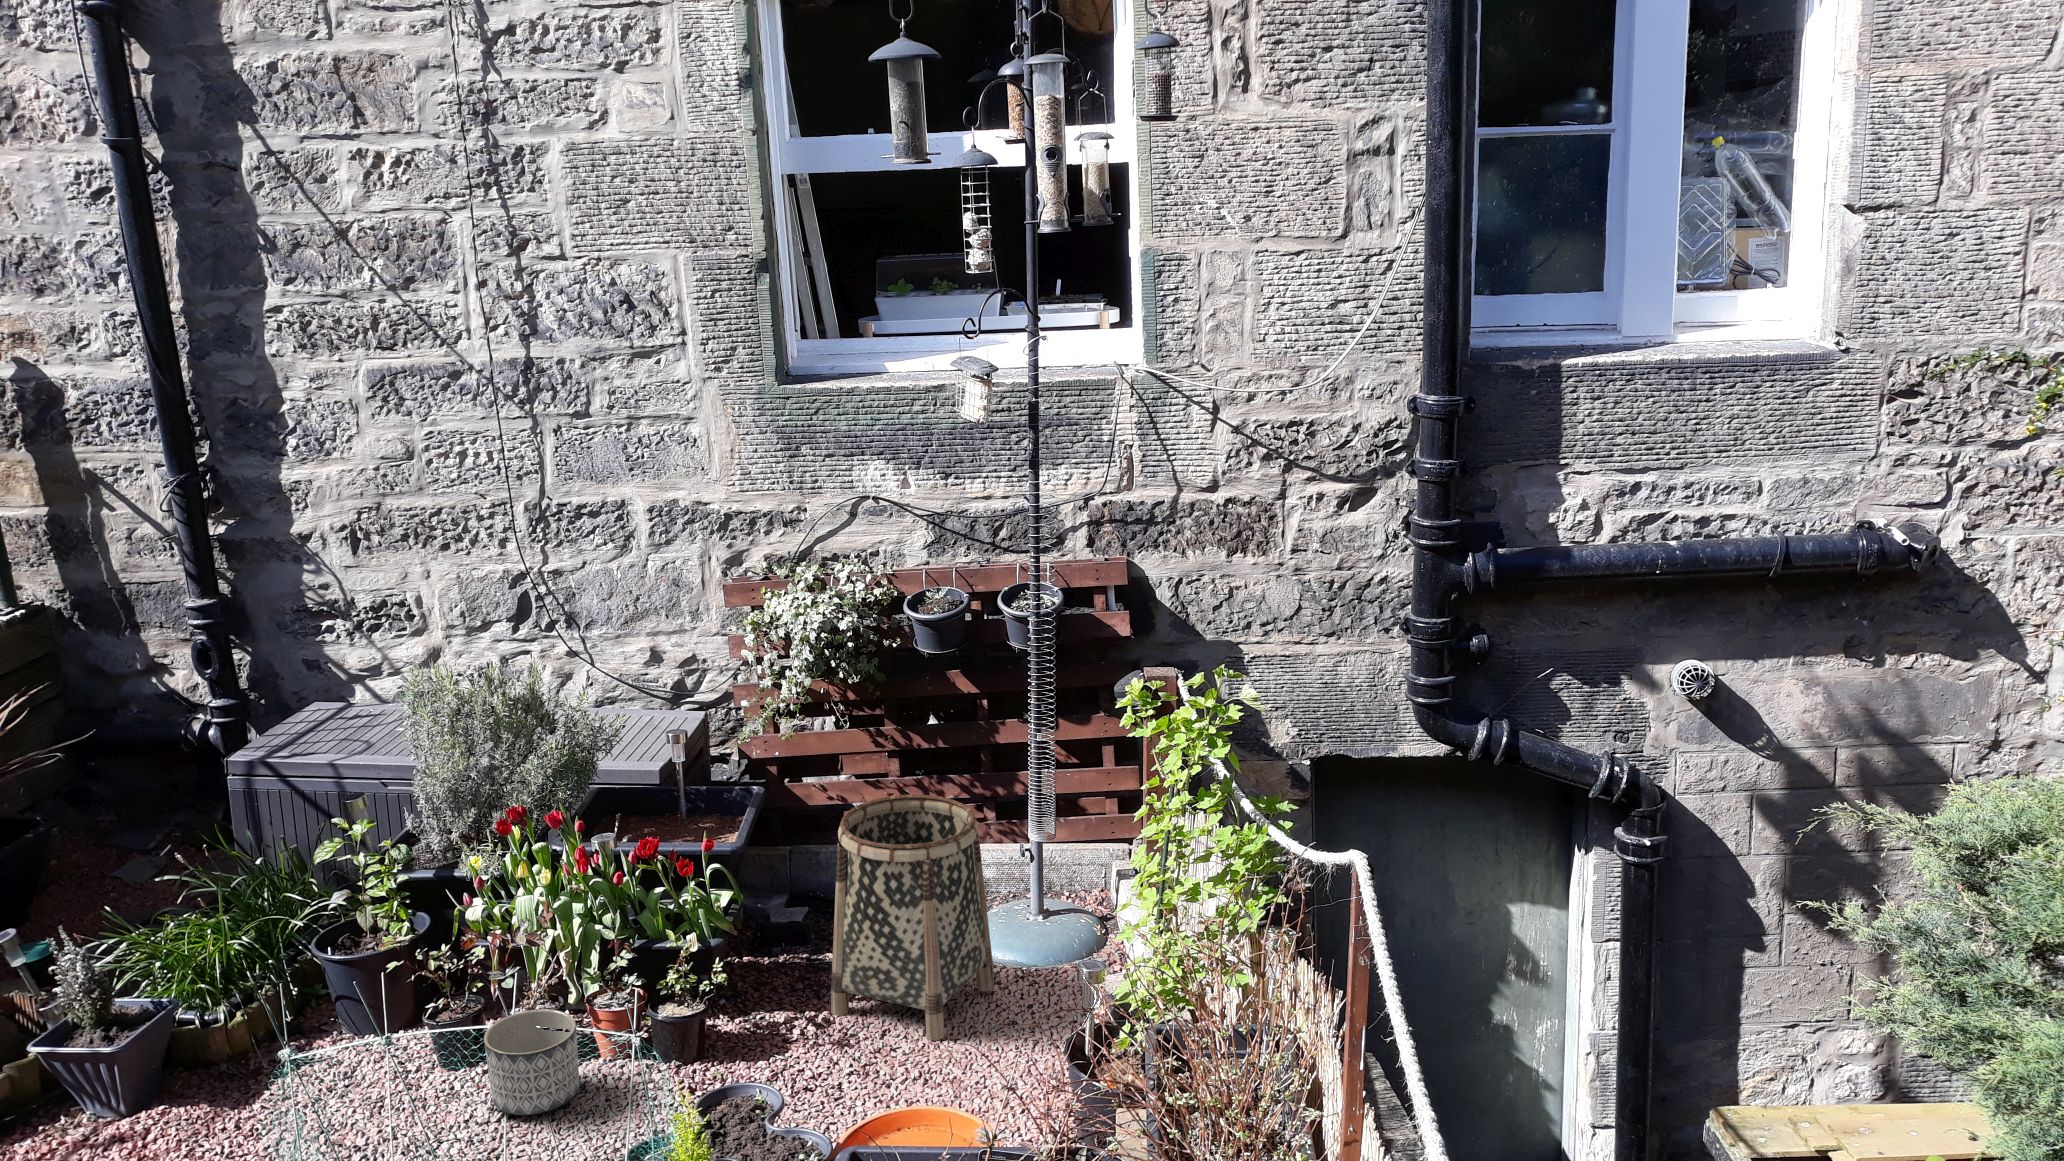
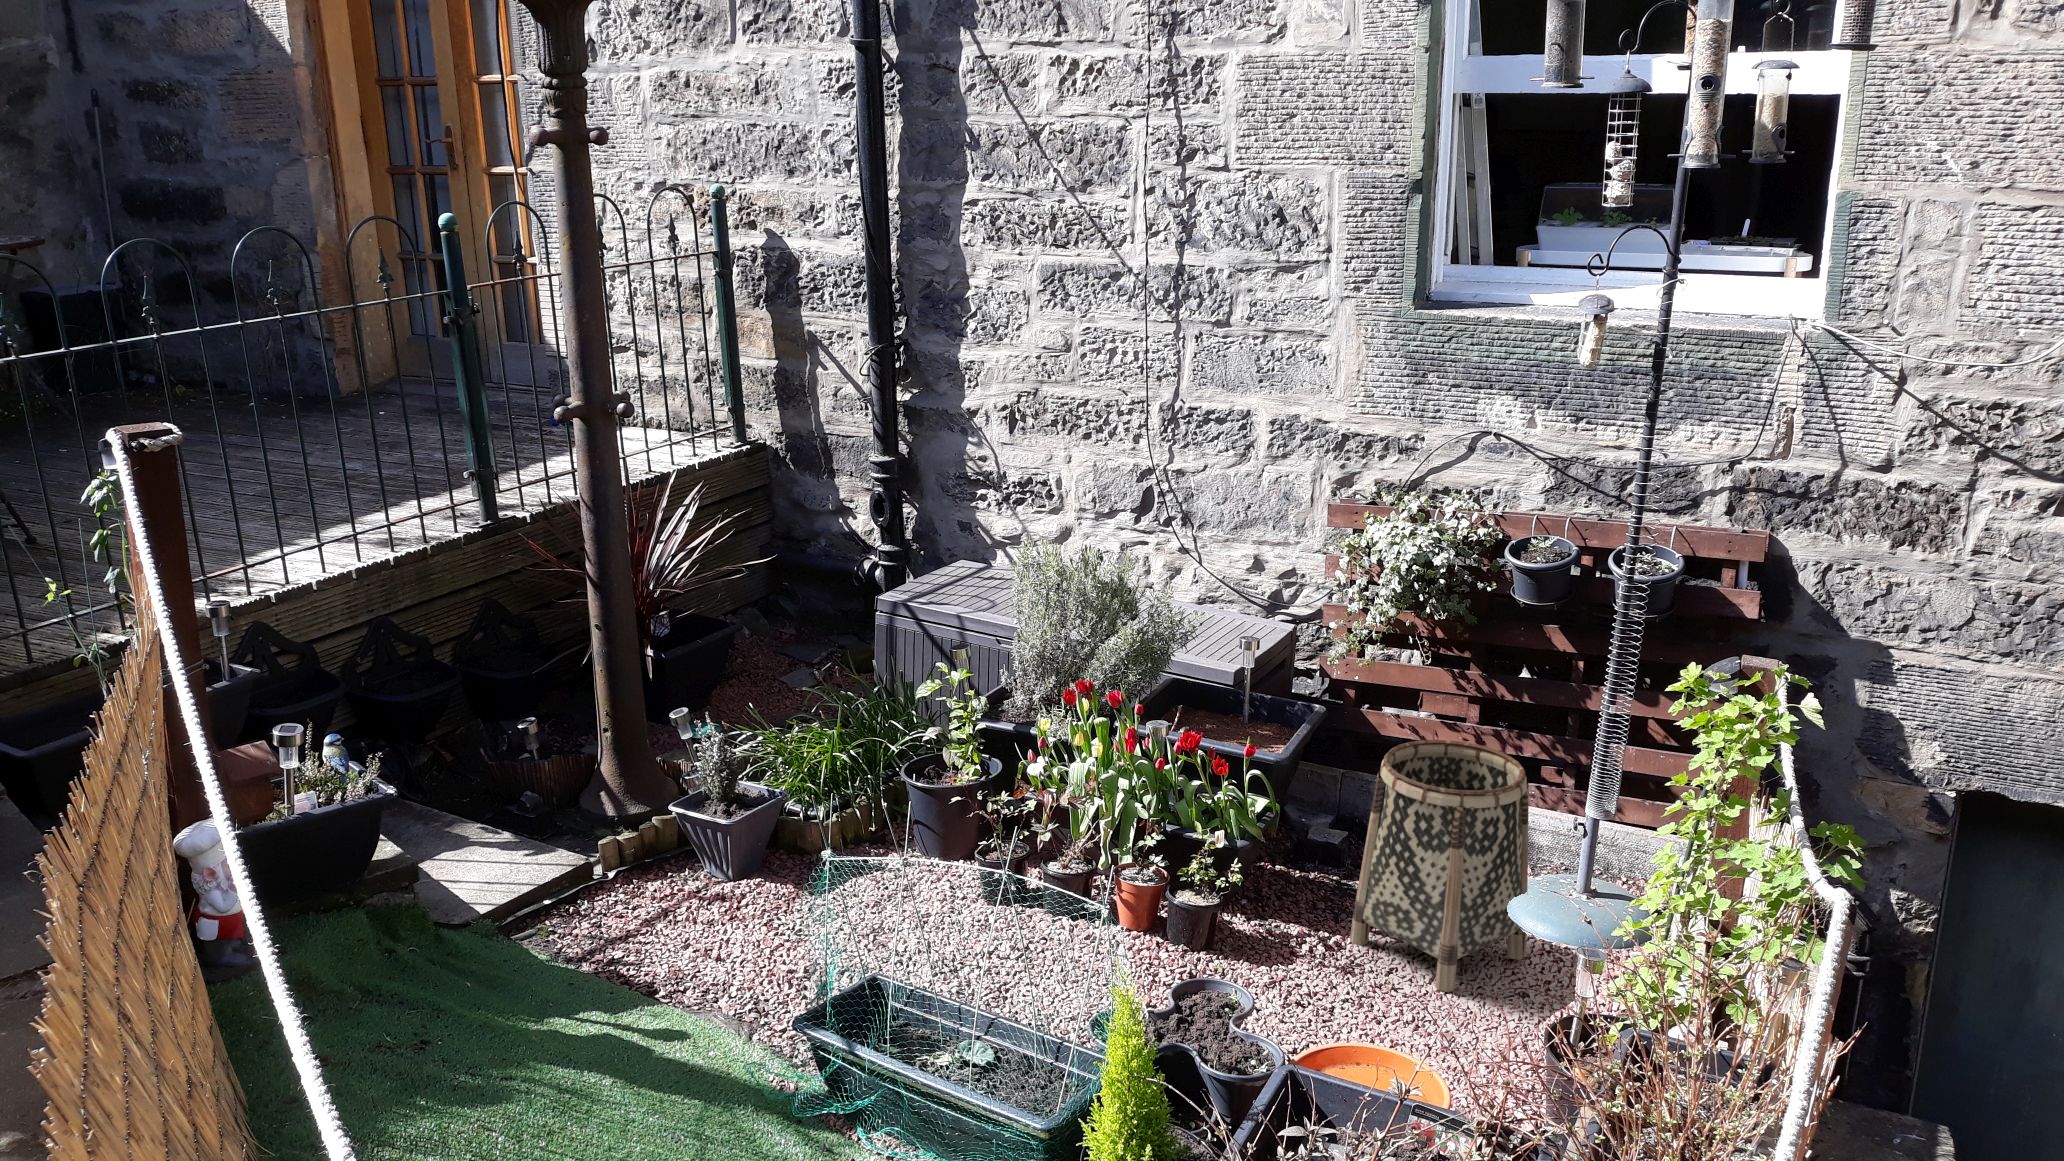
planter: present [484,1009,579,1115] -> none [1014,862,1095,955]

